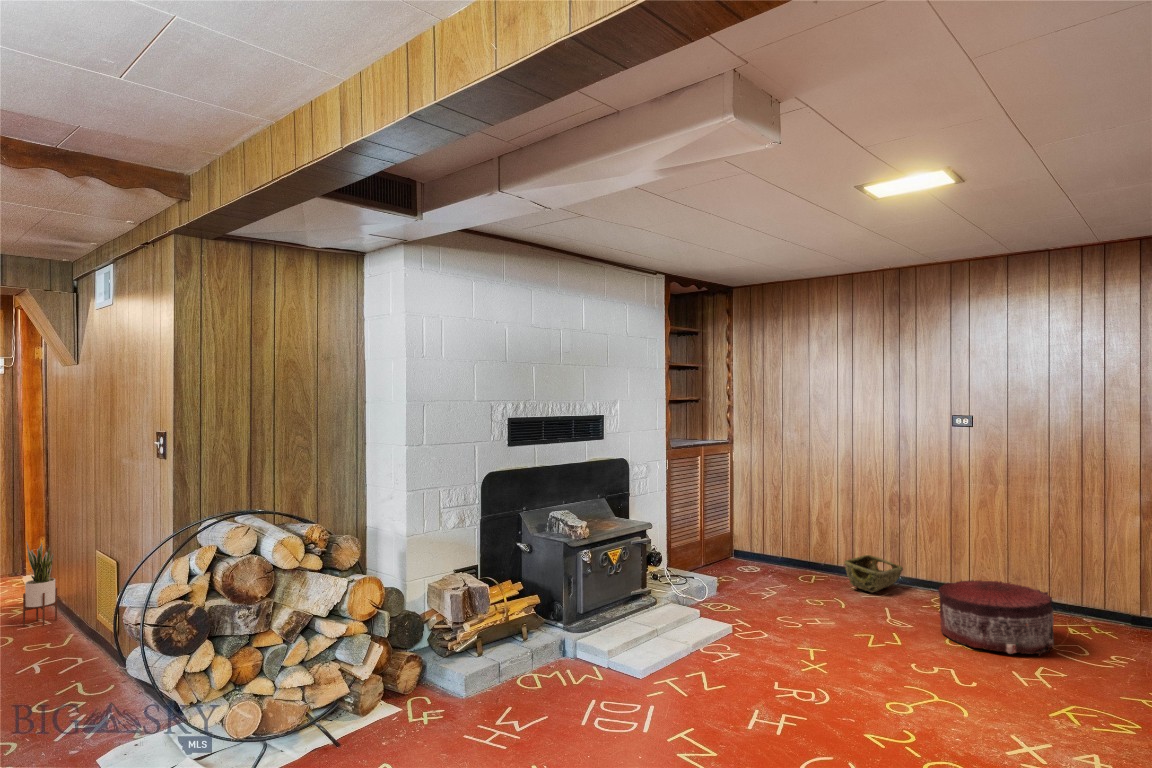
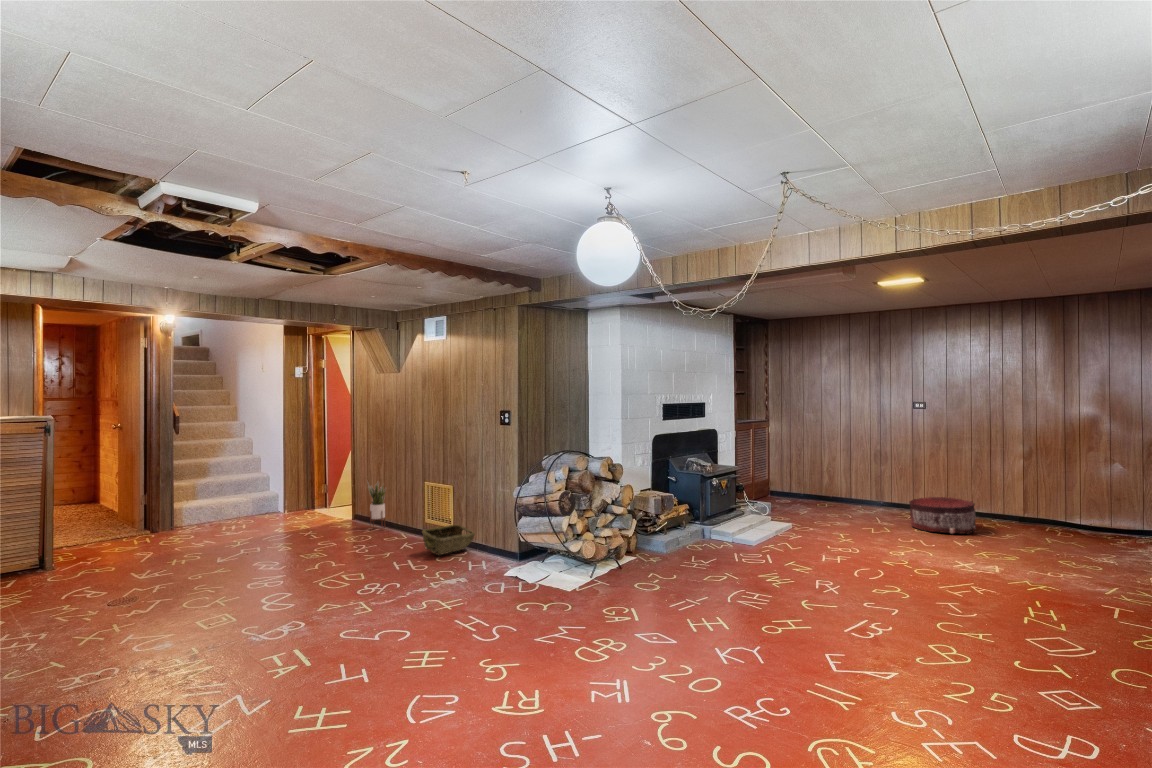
woven basket: present [844,555,903,593] -> present [422,525,475,555]

